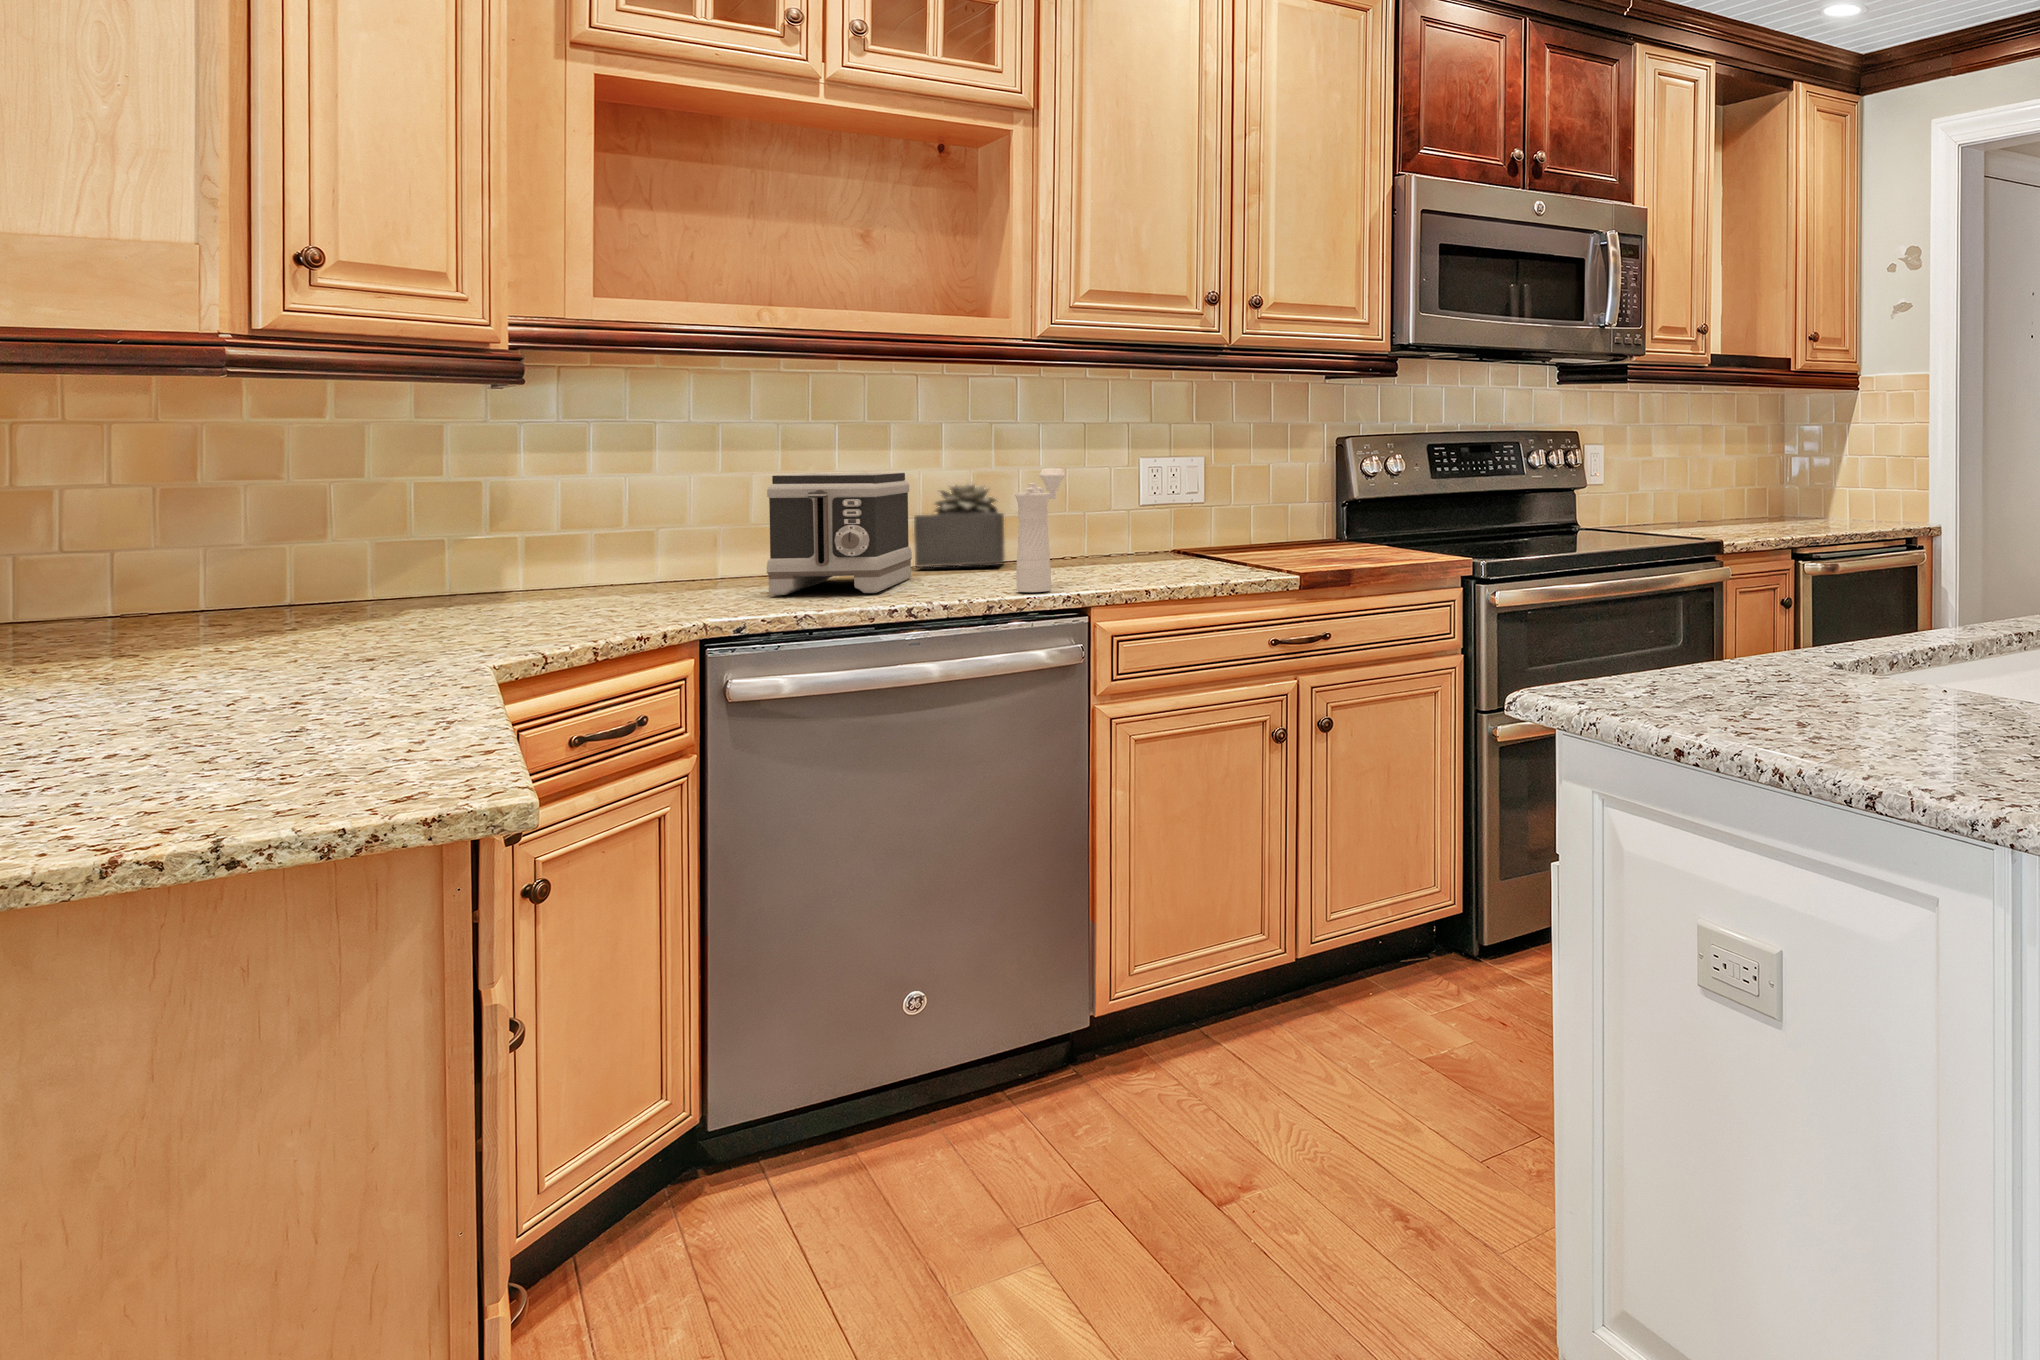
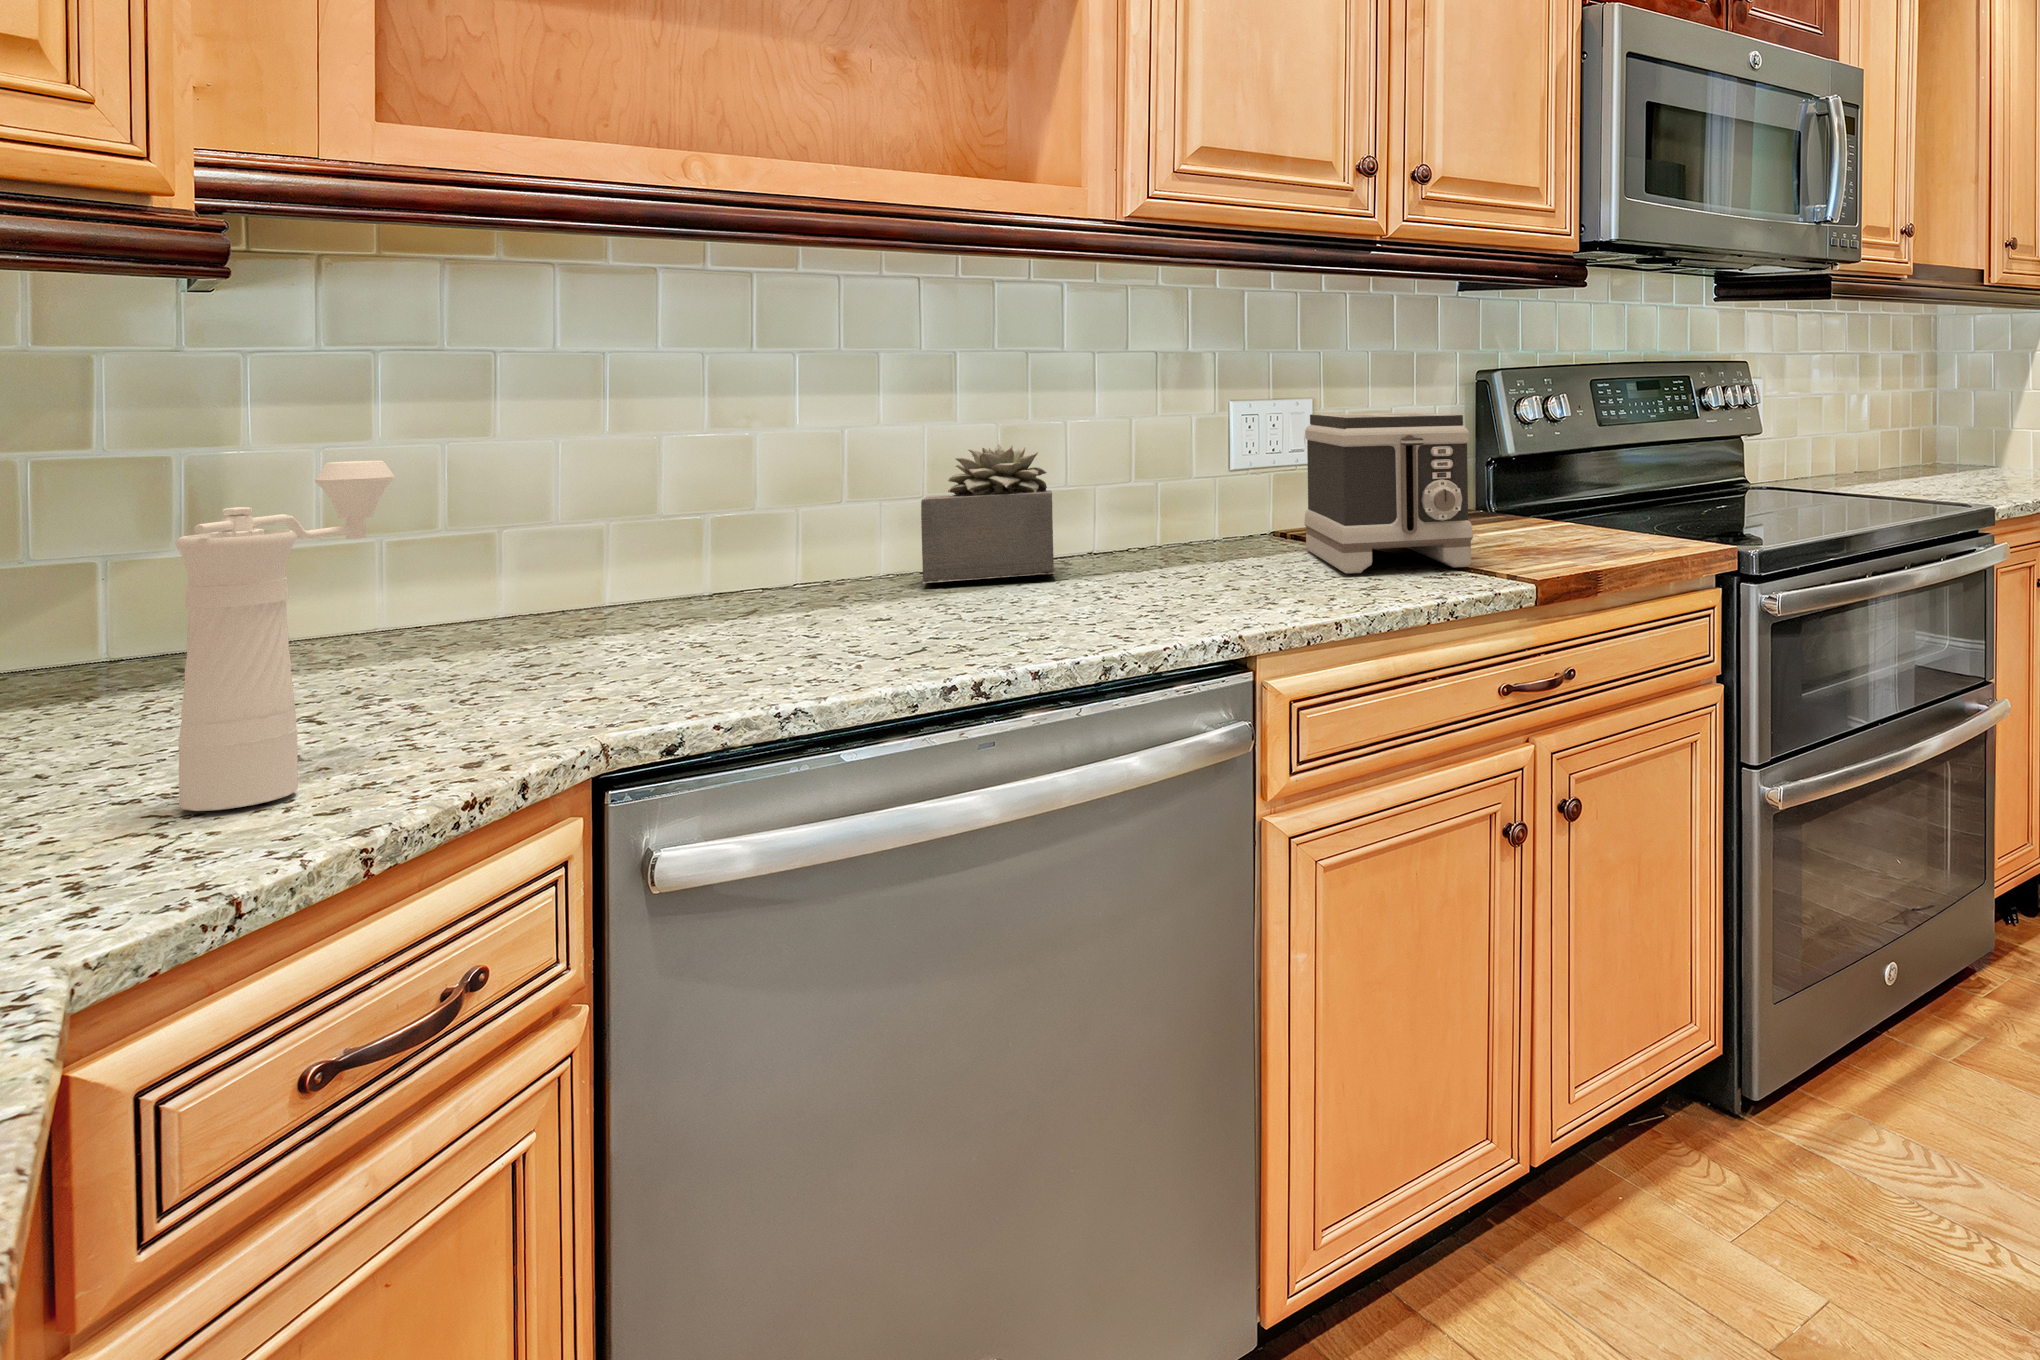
pepper mill: present [1015,468,1065,592] -> present [175,461,394,811]
toaster: present [767,473,912,595] -> present [1304,412,1473,574]

